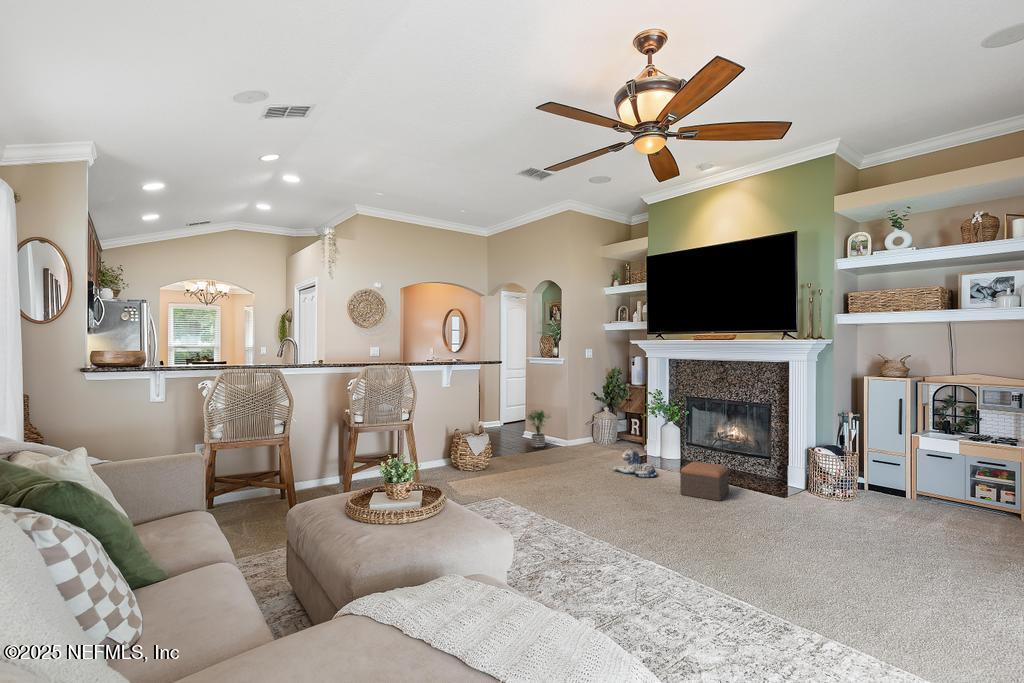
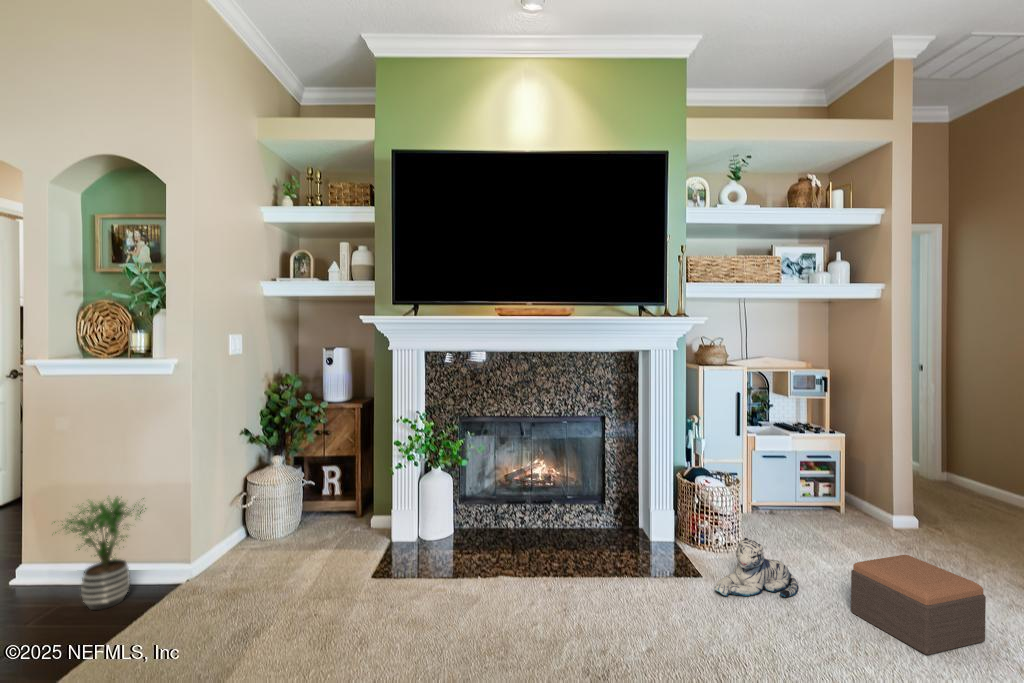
plush toy: present [613,448,657,478] -> present [715,537,798,597]
footstool: present [680,461,729,501] -> present [851,555,986,655]

